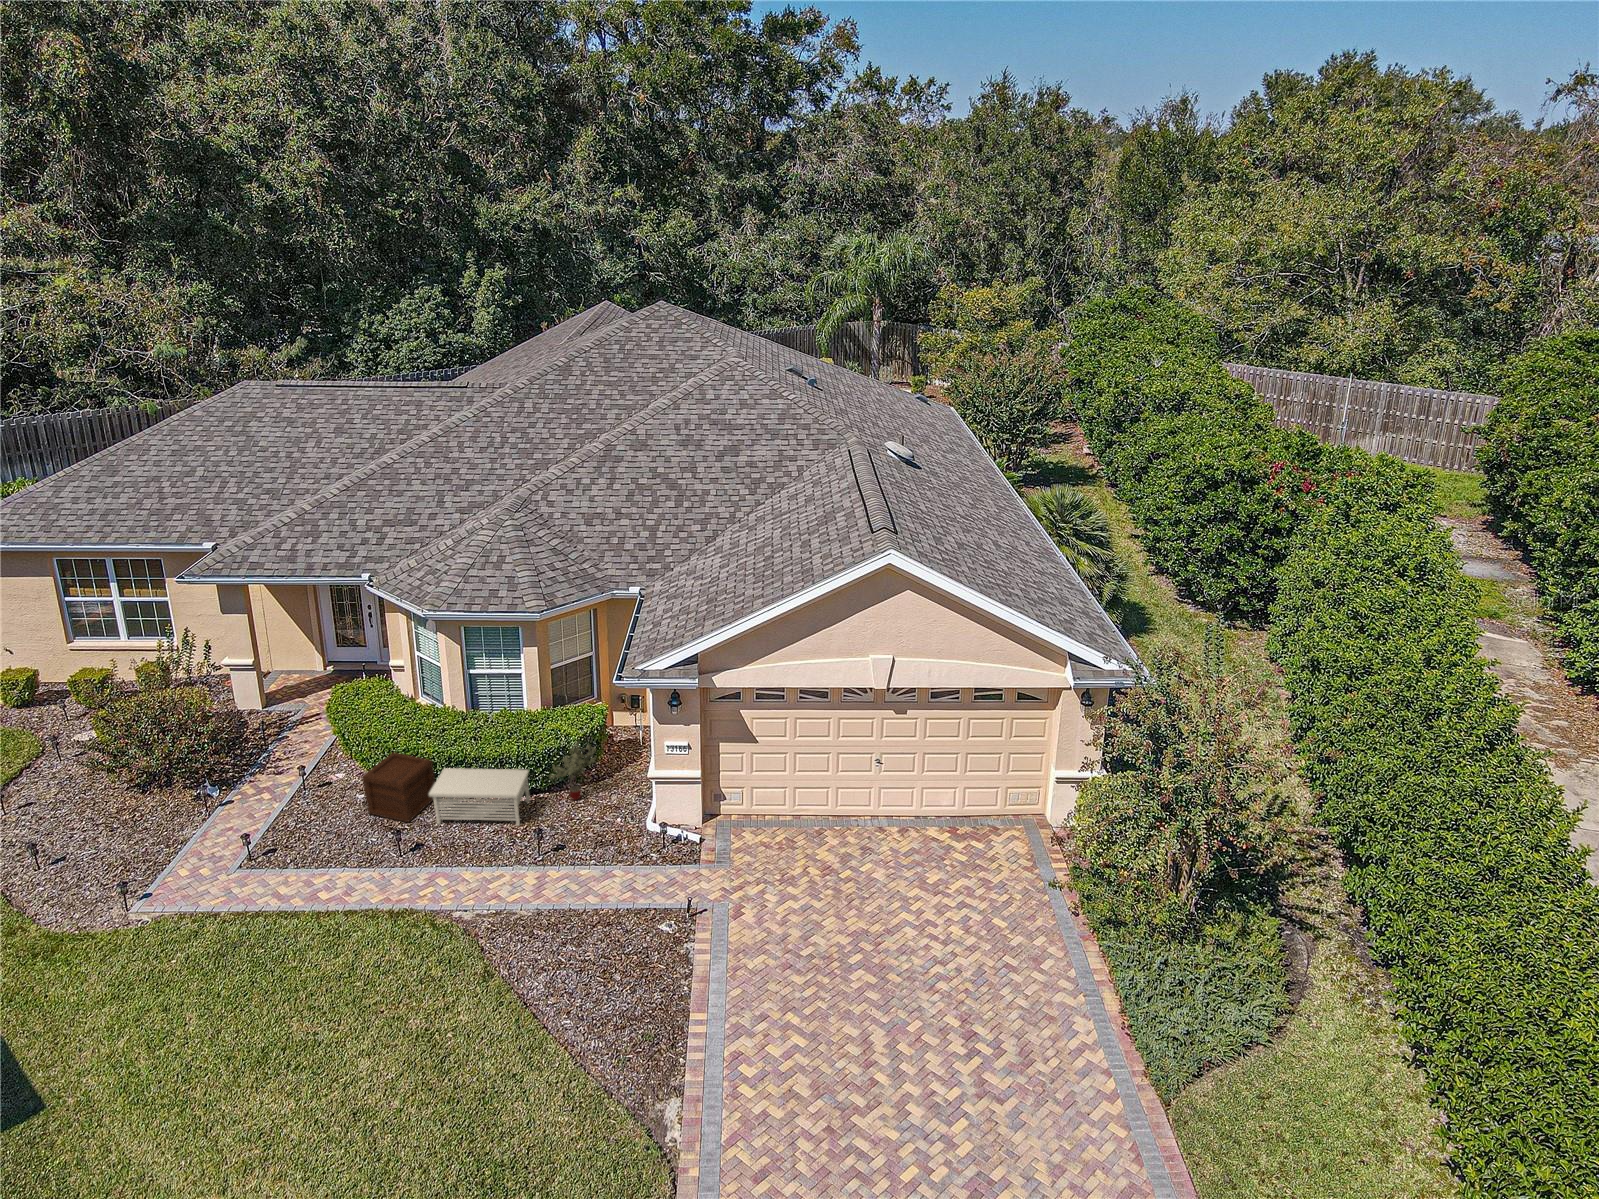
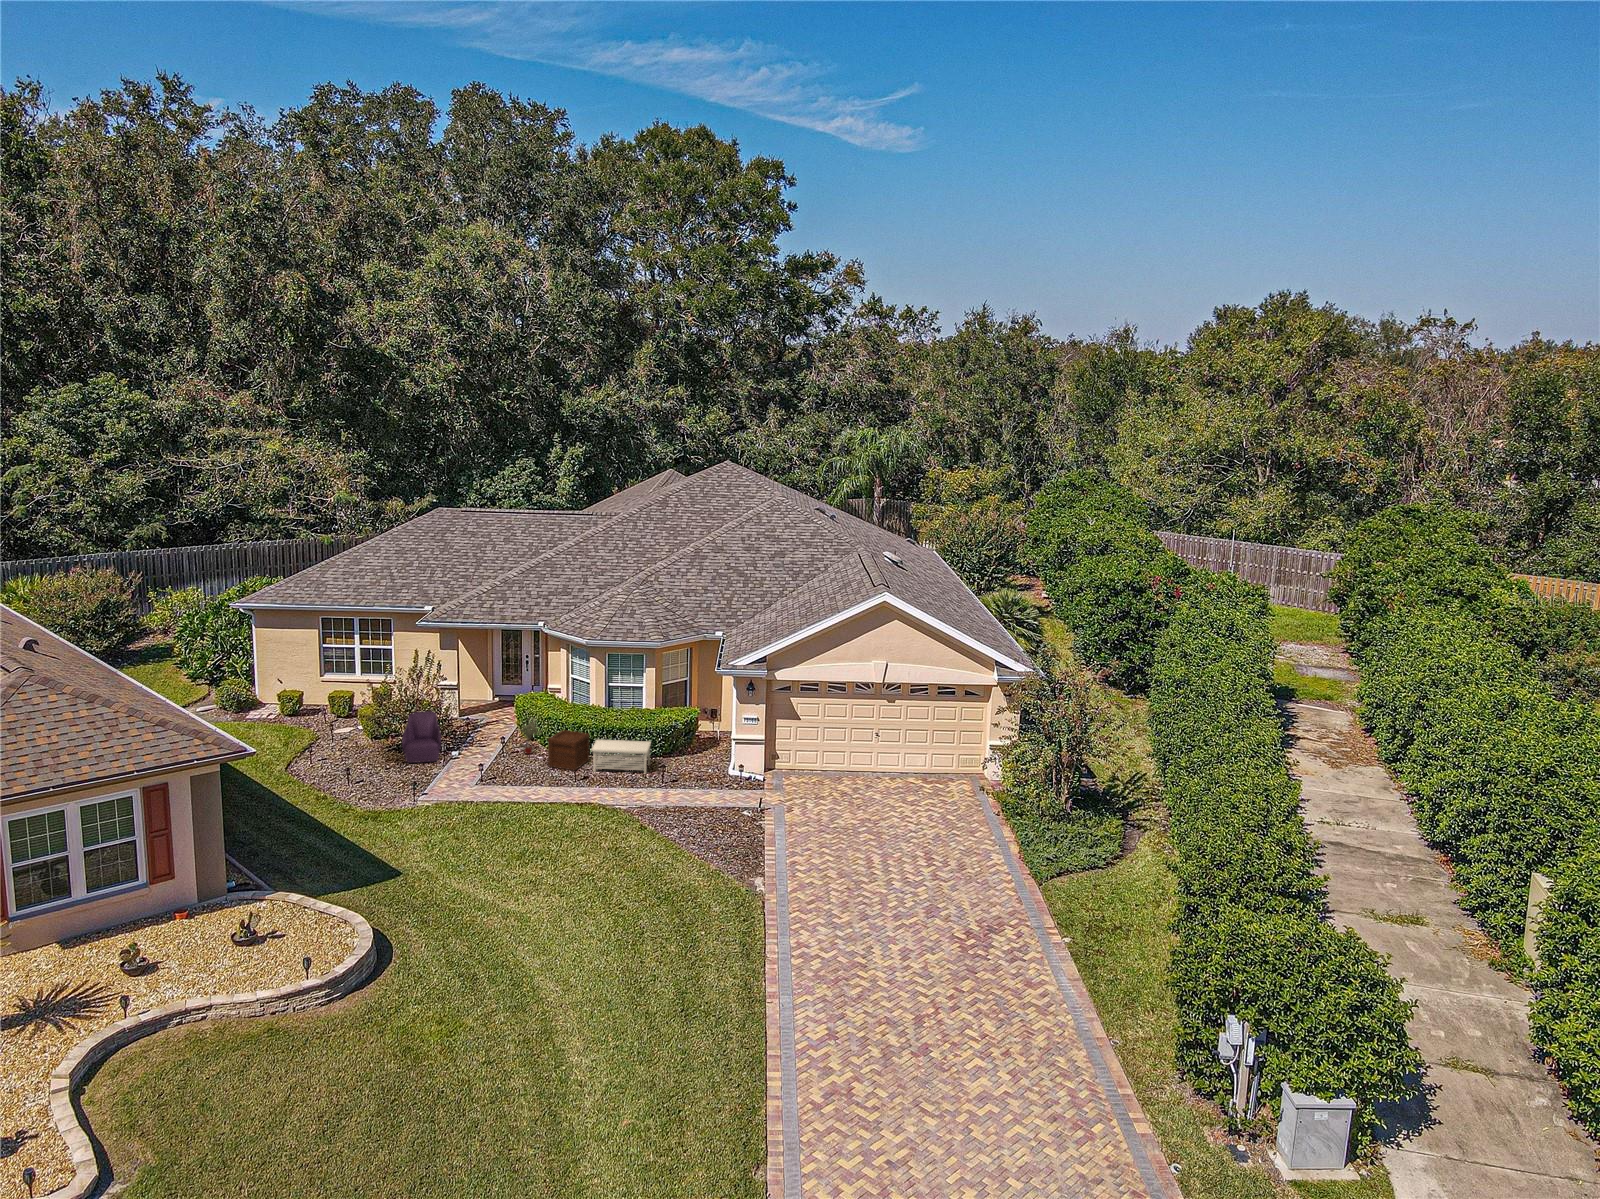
armchair: none [131,726,203,814] -> present [402,711,441,763]
potted tree: present [550,742,596,800] -> present [521,719,541,754]

